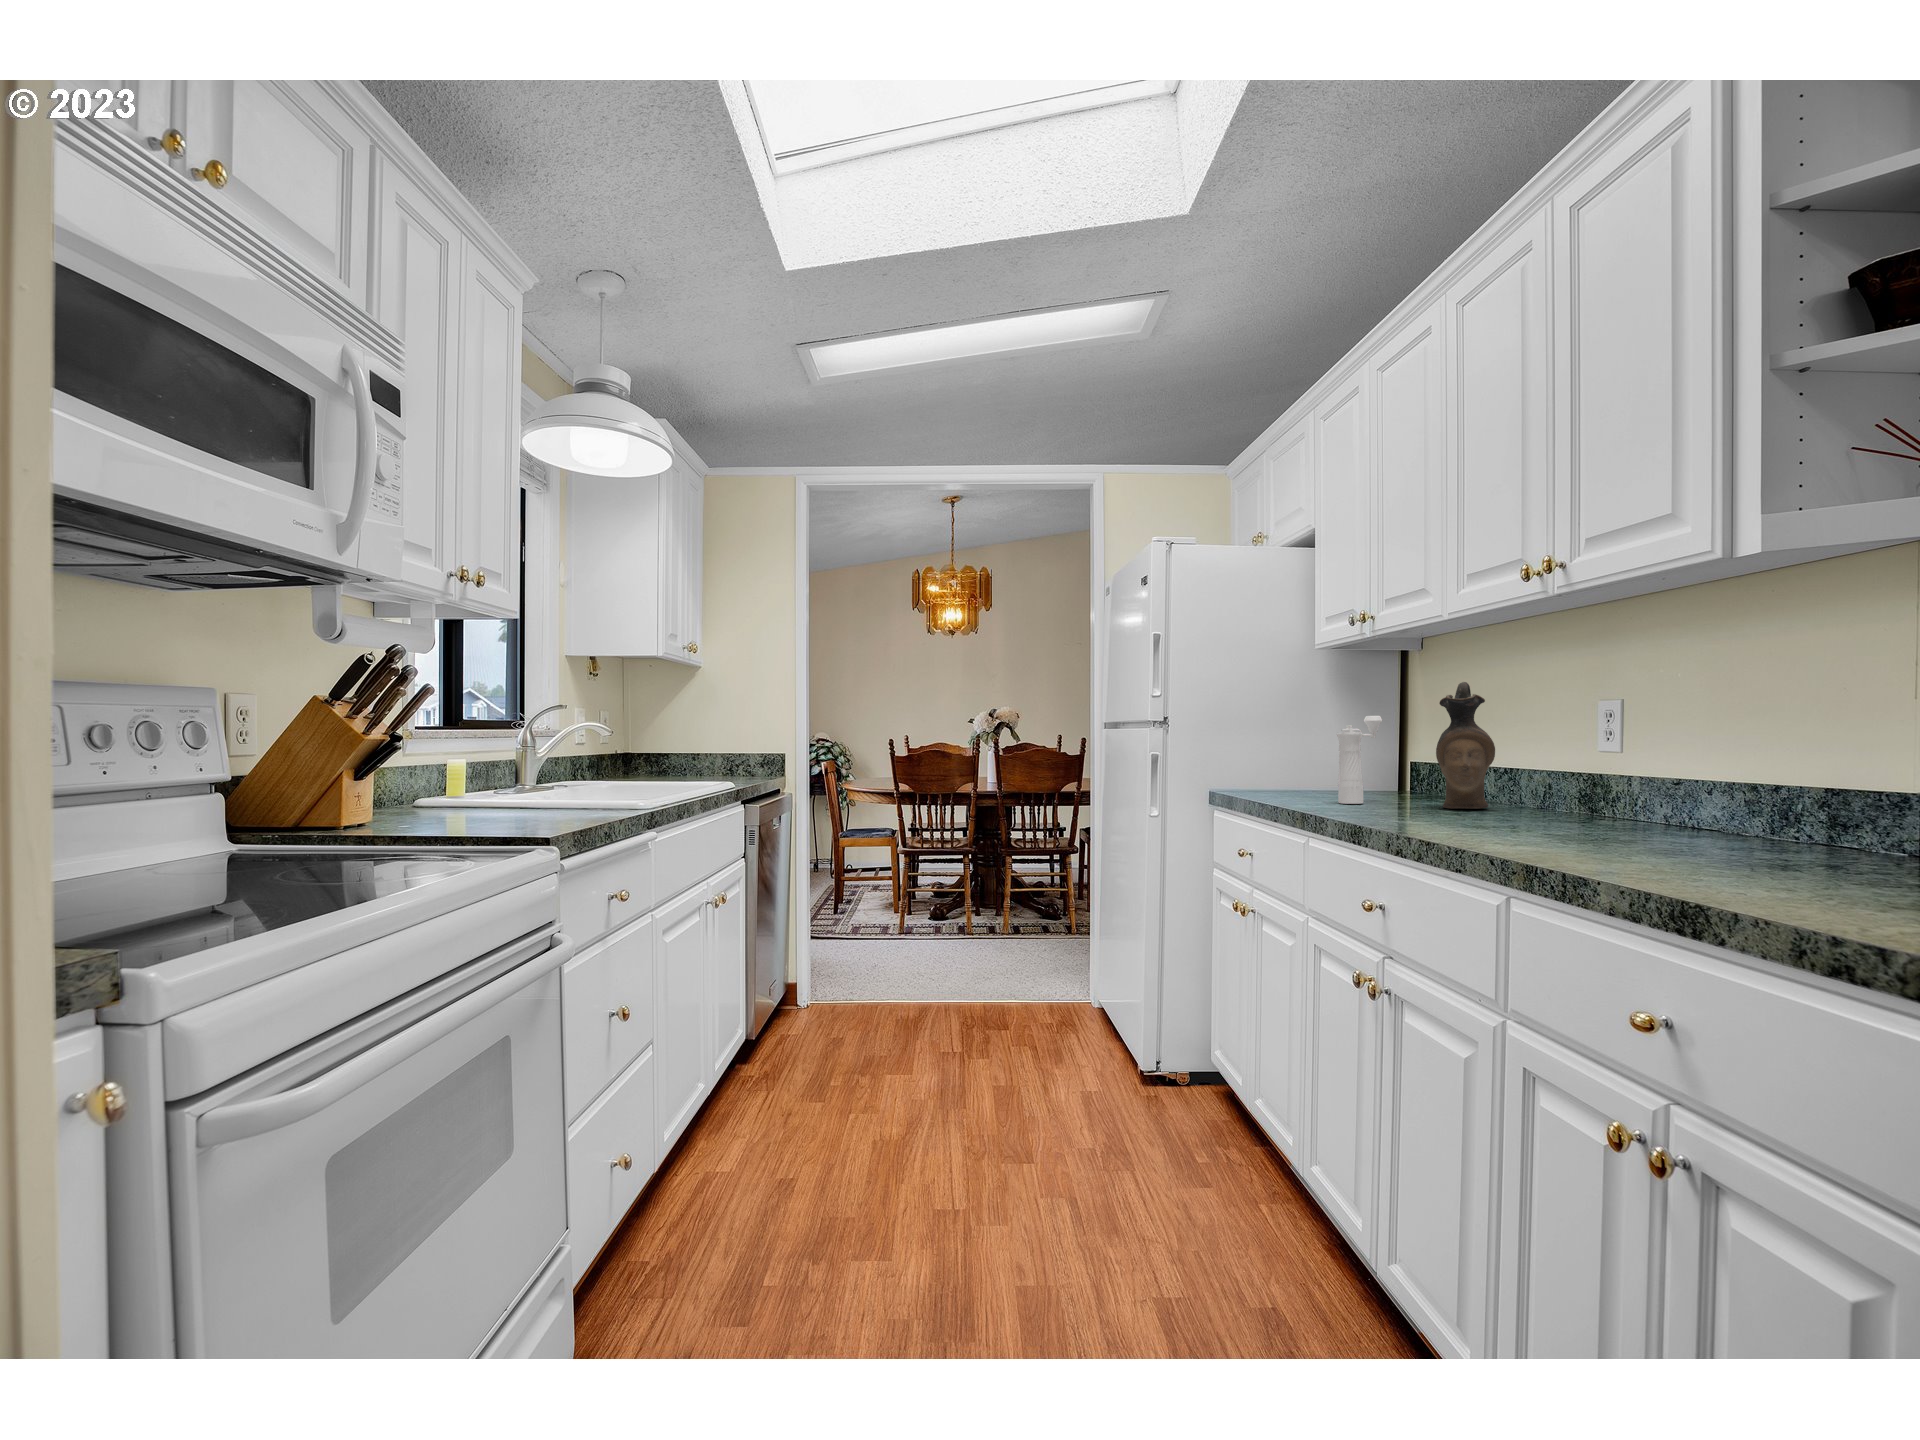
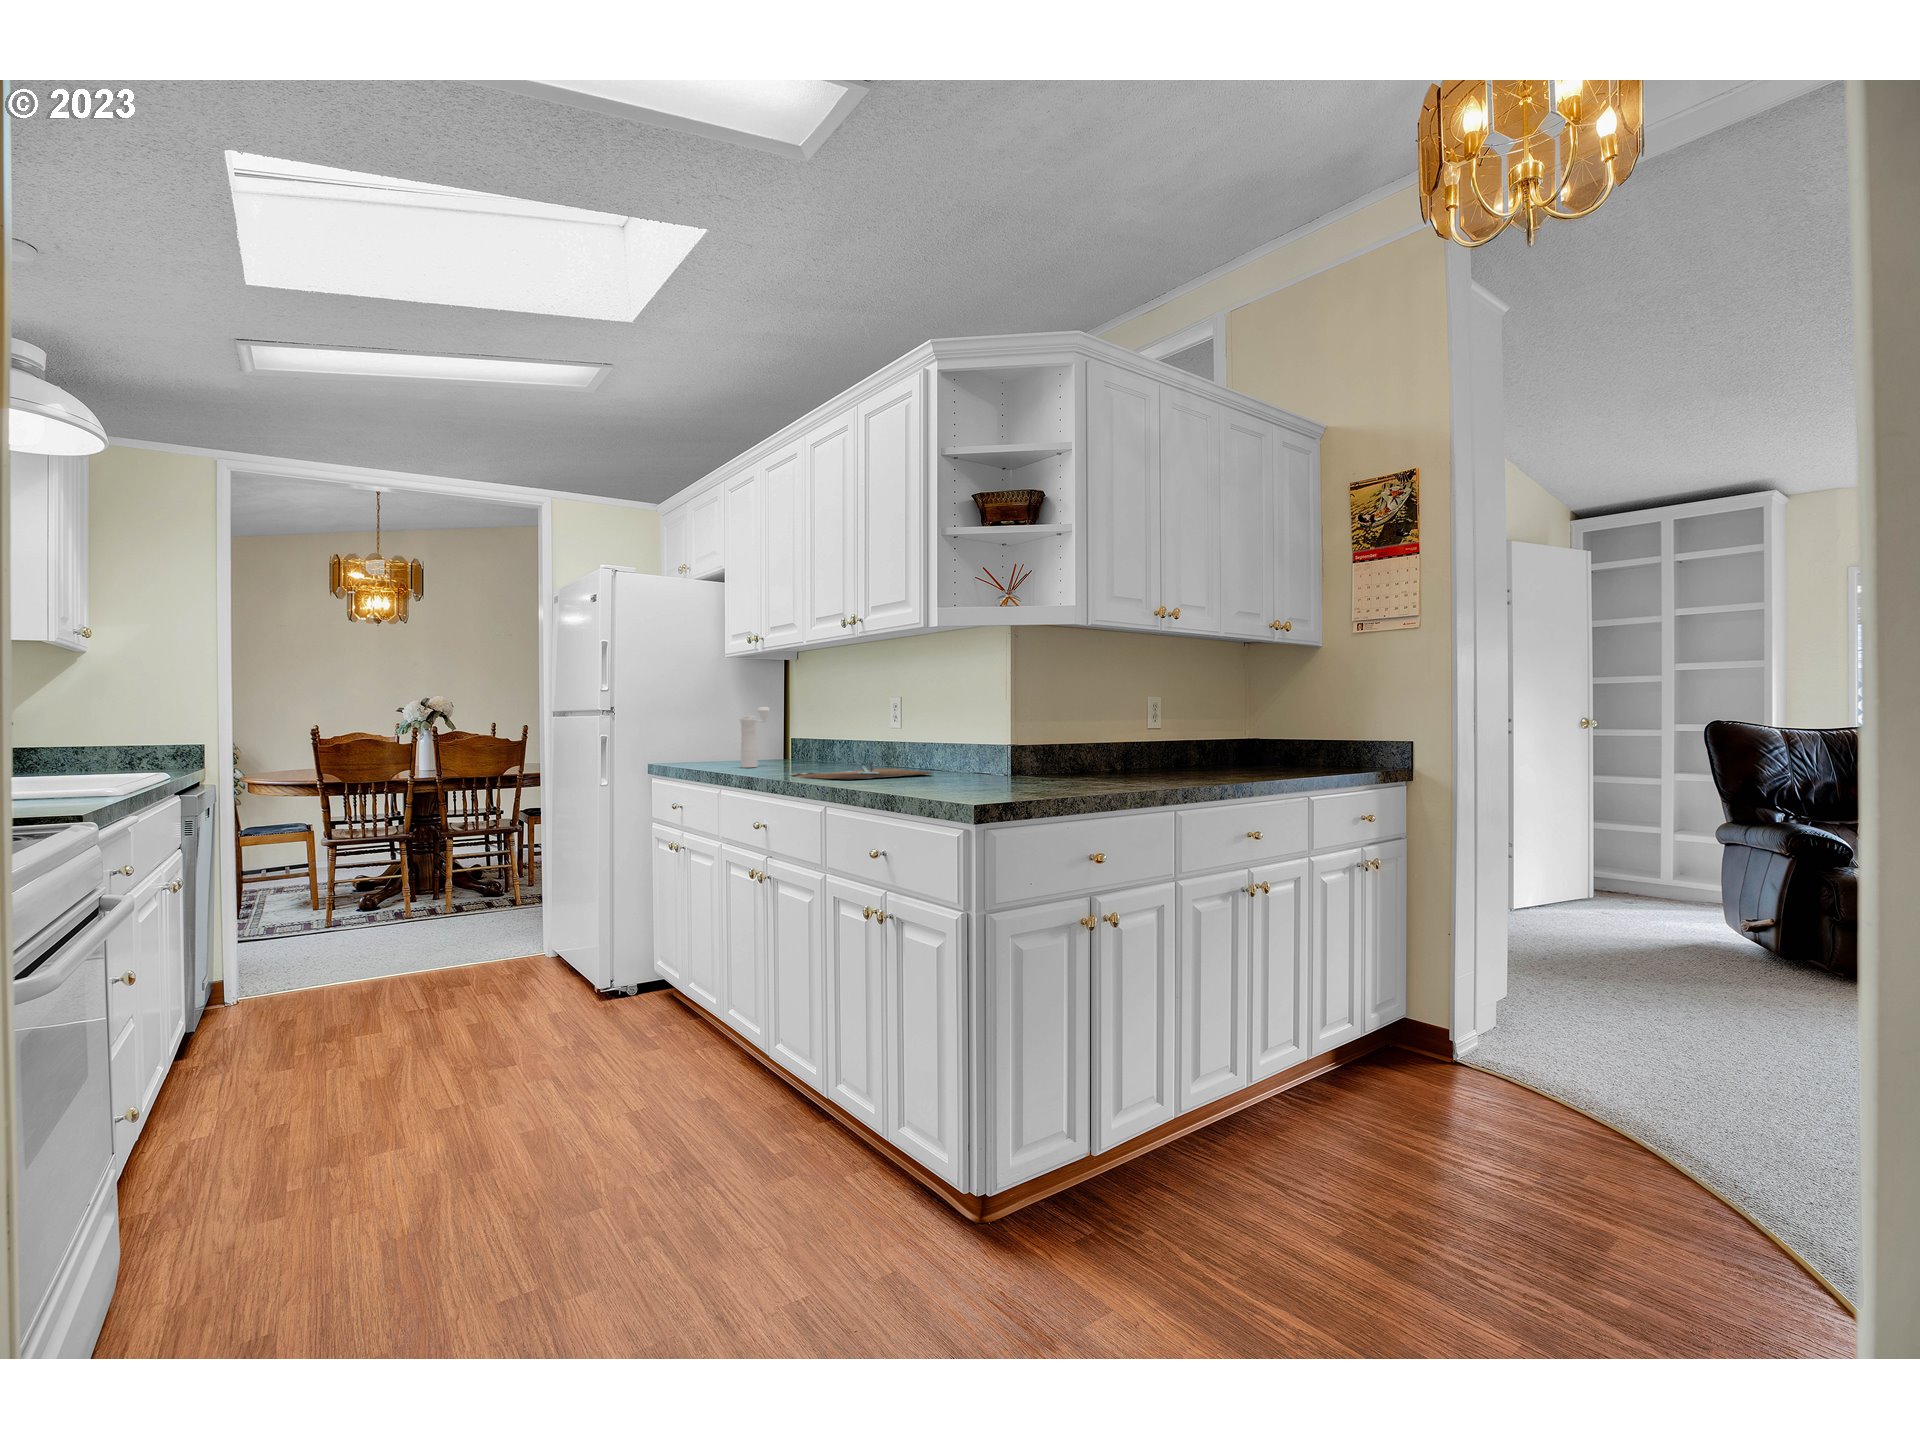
ceramic pitcher: present [1436,682,1495,809] -> none [802,685,836,767]
cutting board: none [1419,808,1716,843] -> present [789,760,932,780]

